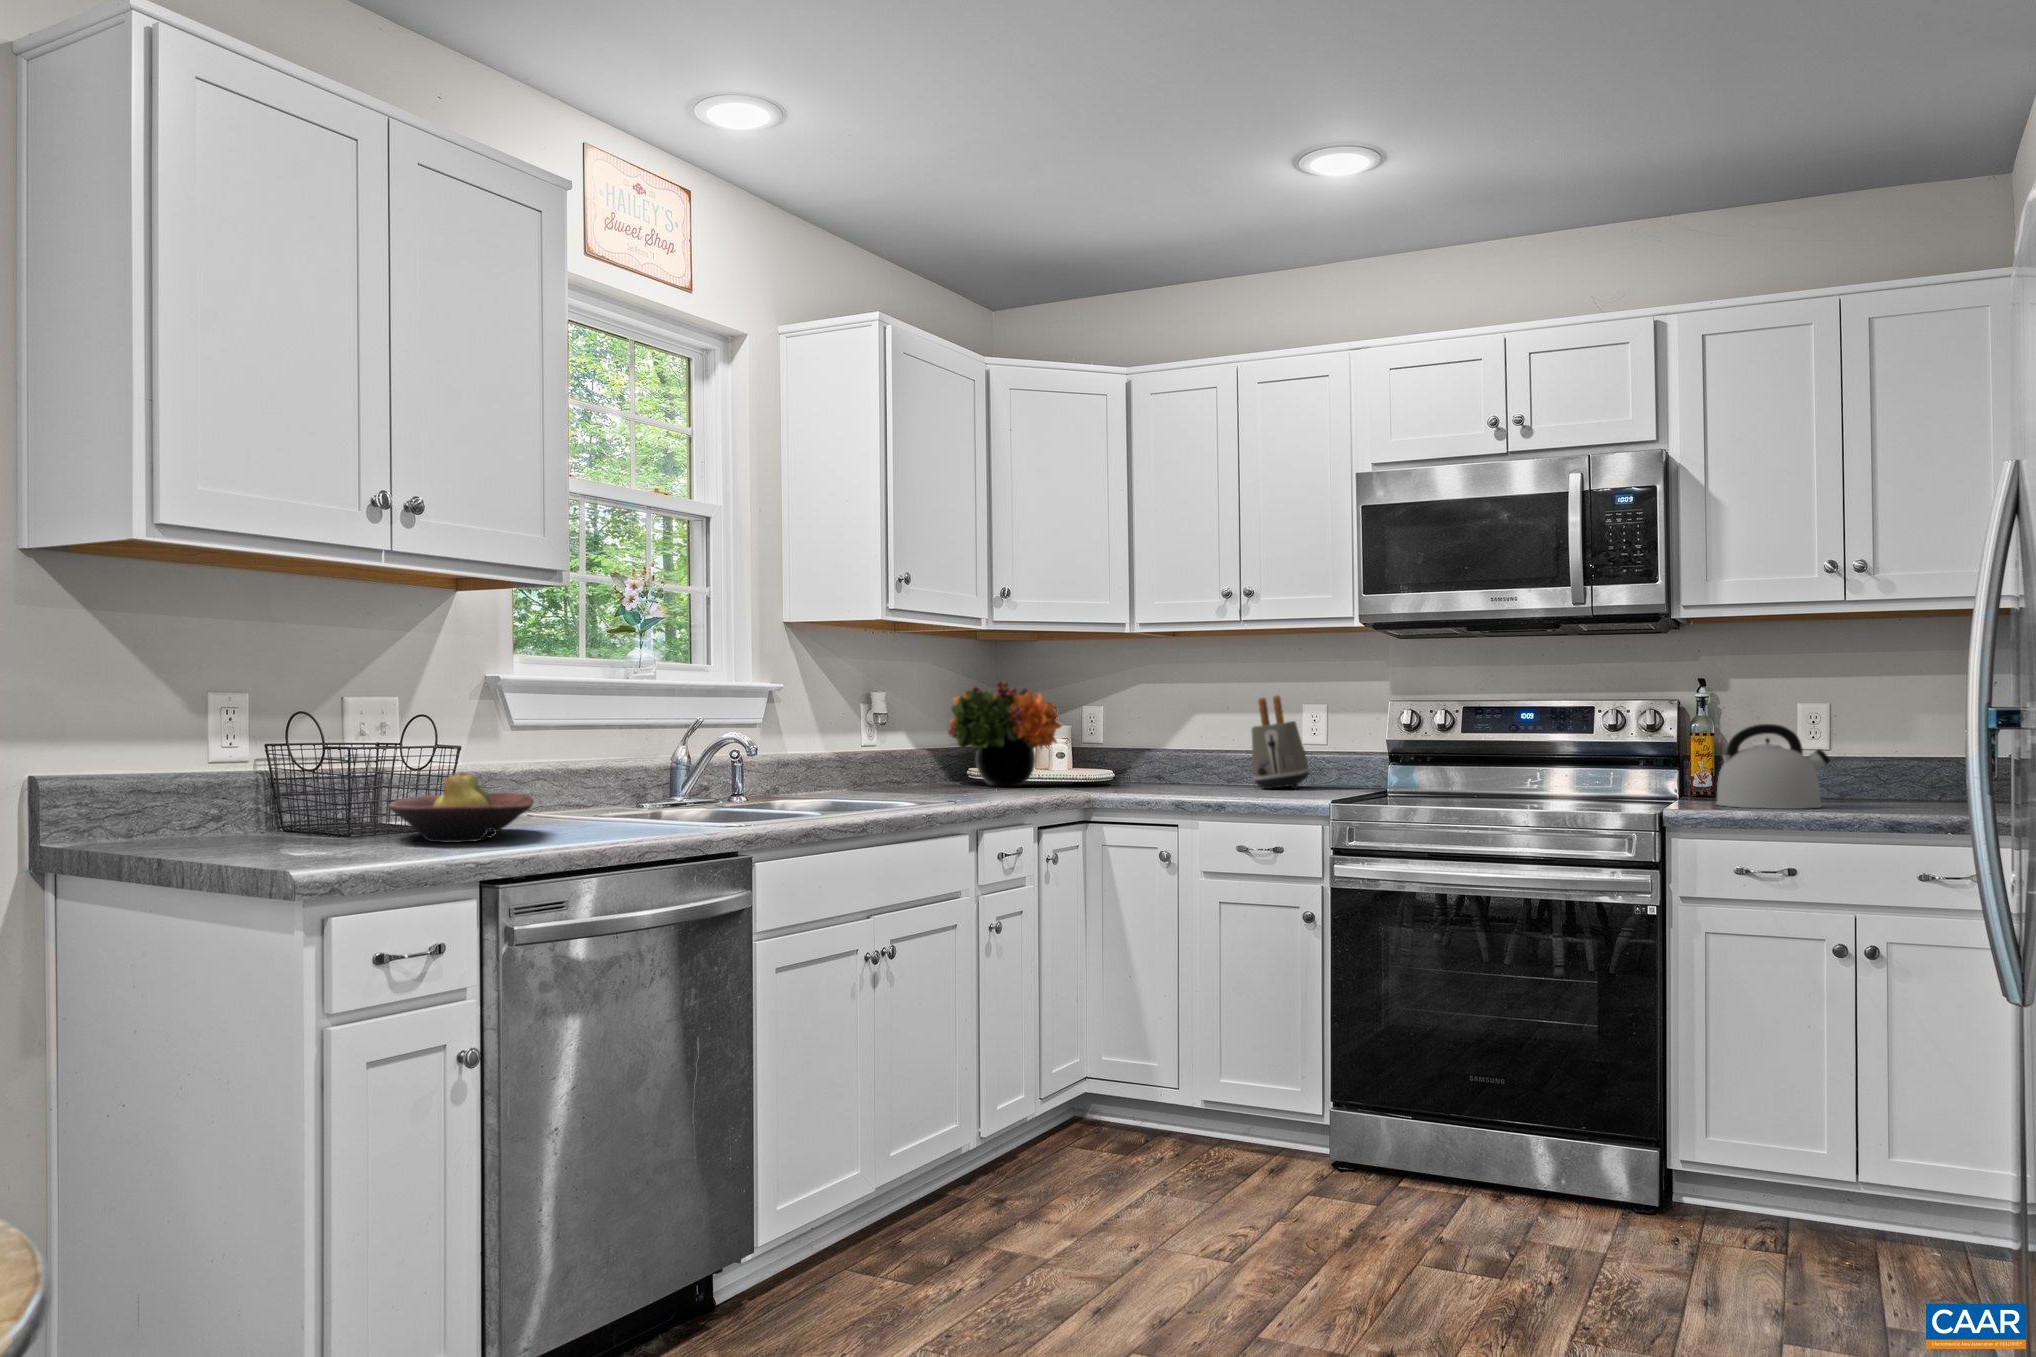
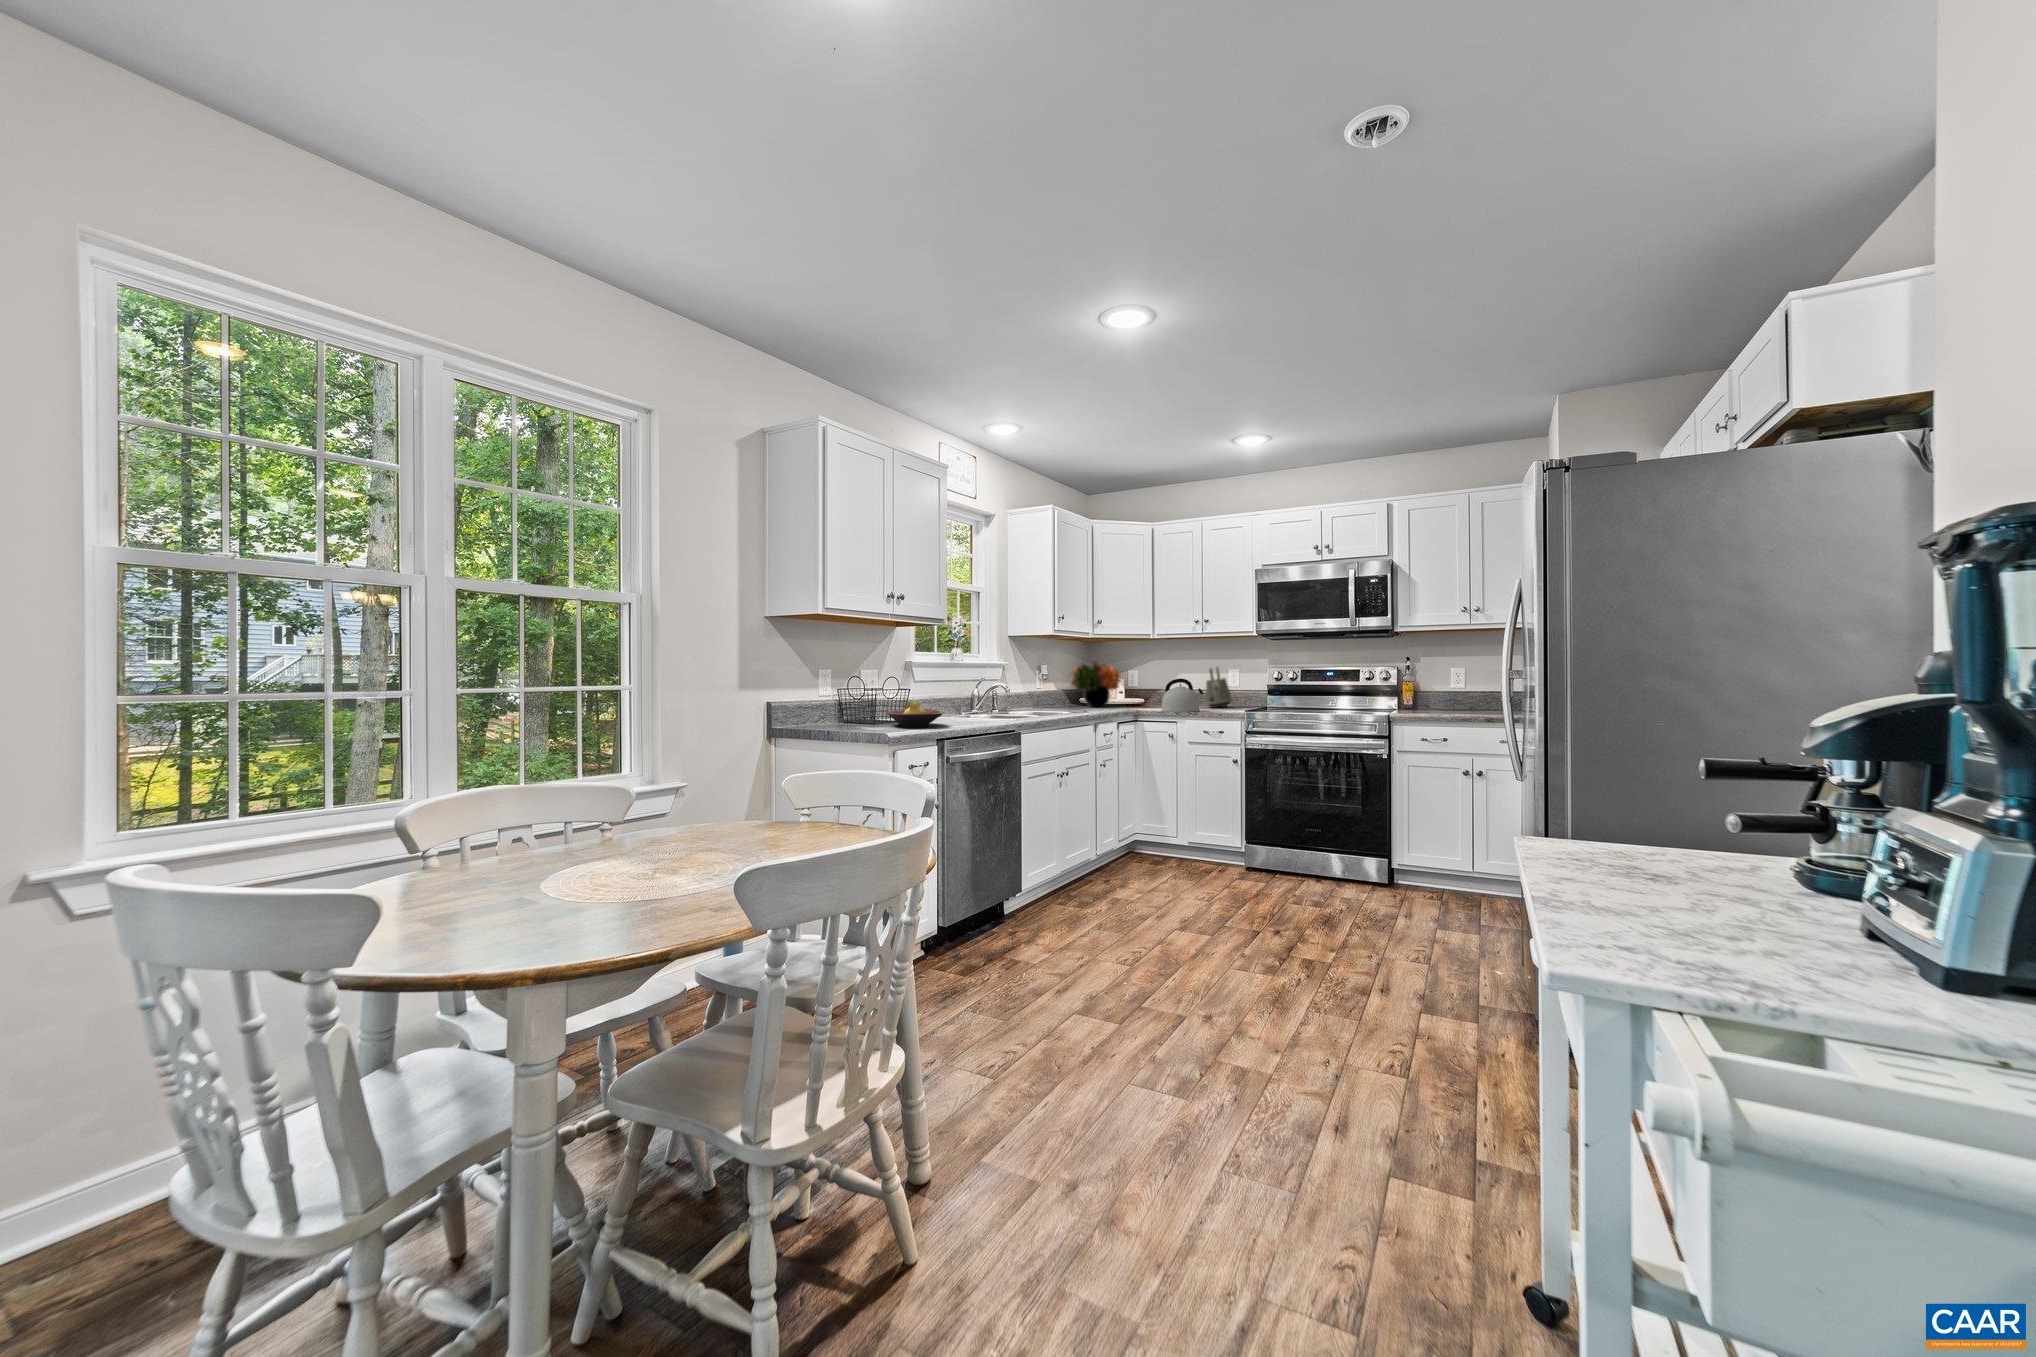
kettle: present [1716,724,1830,809] -> present [1161,679,1203,712]

